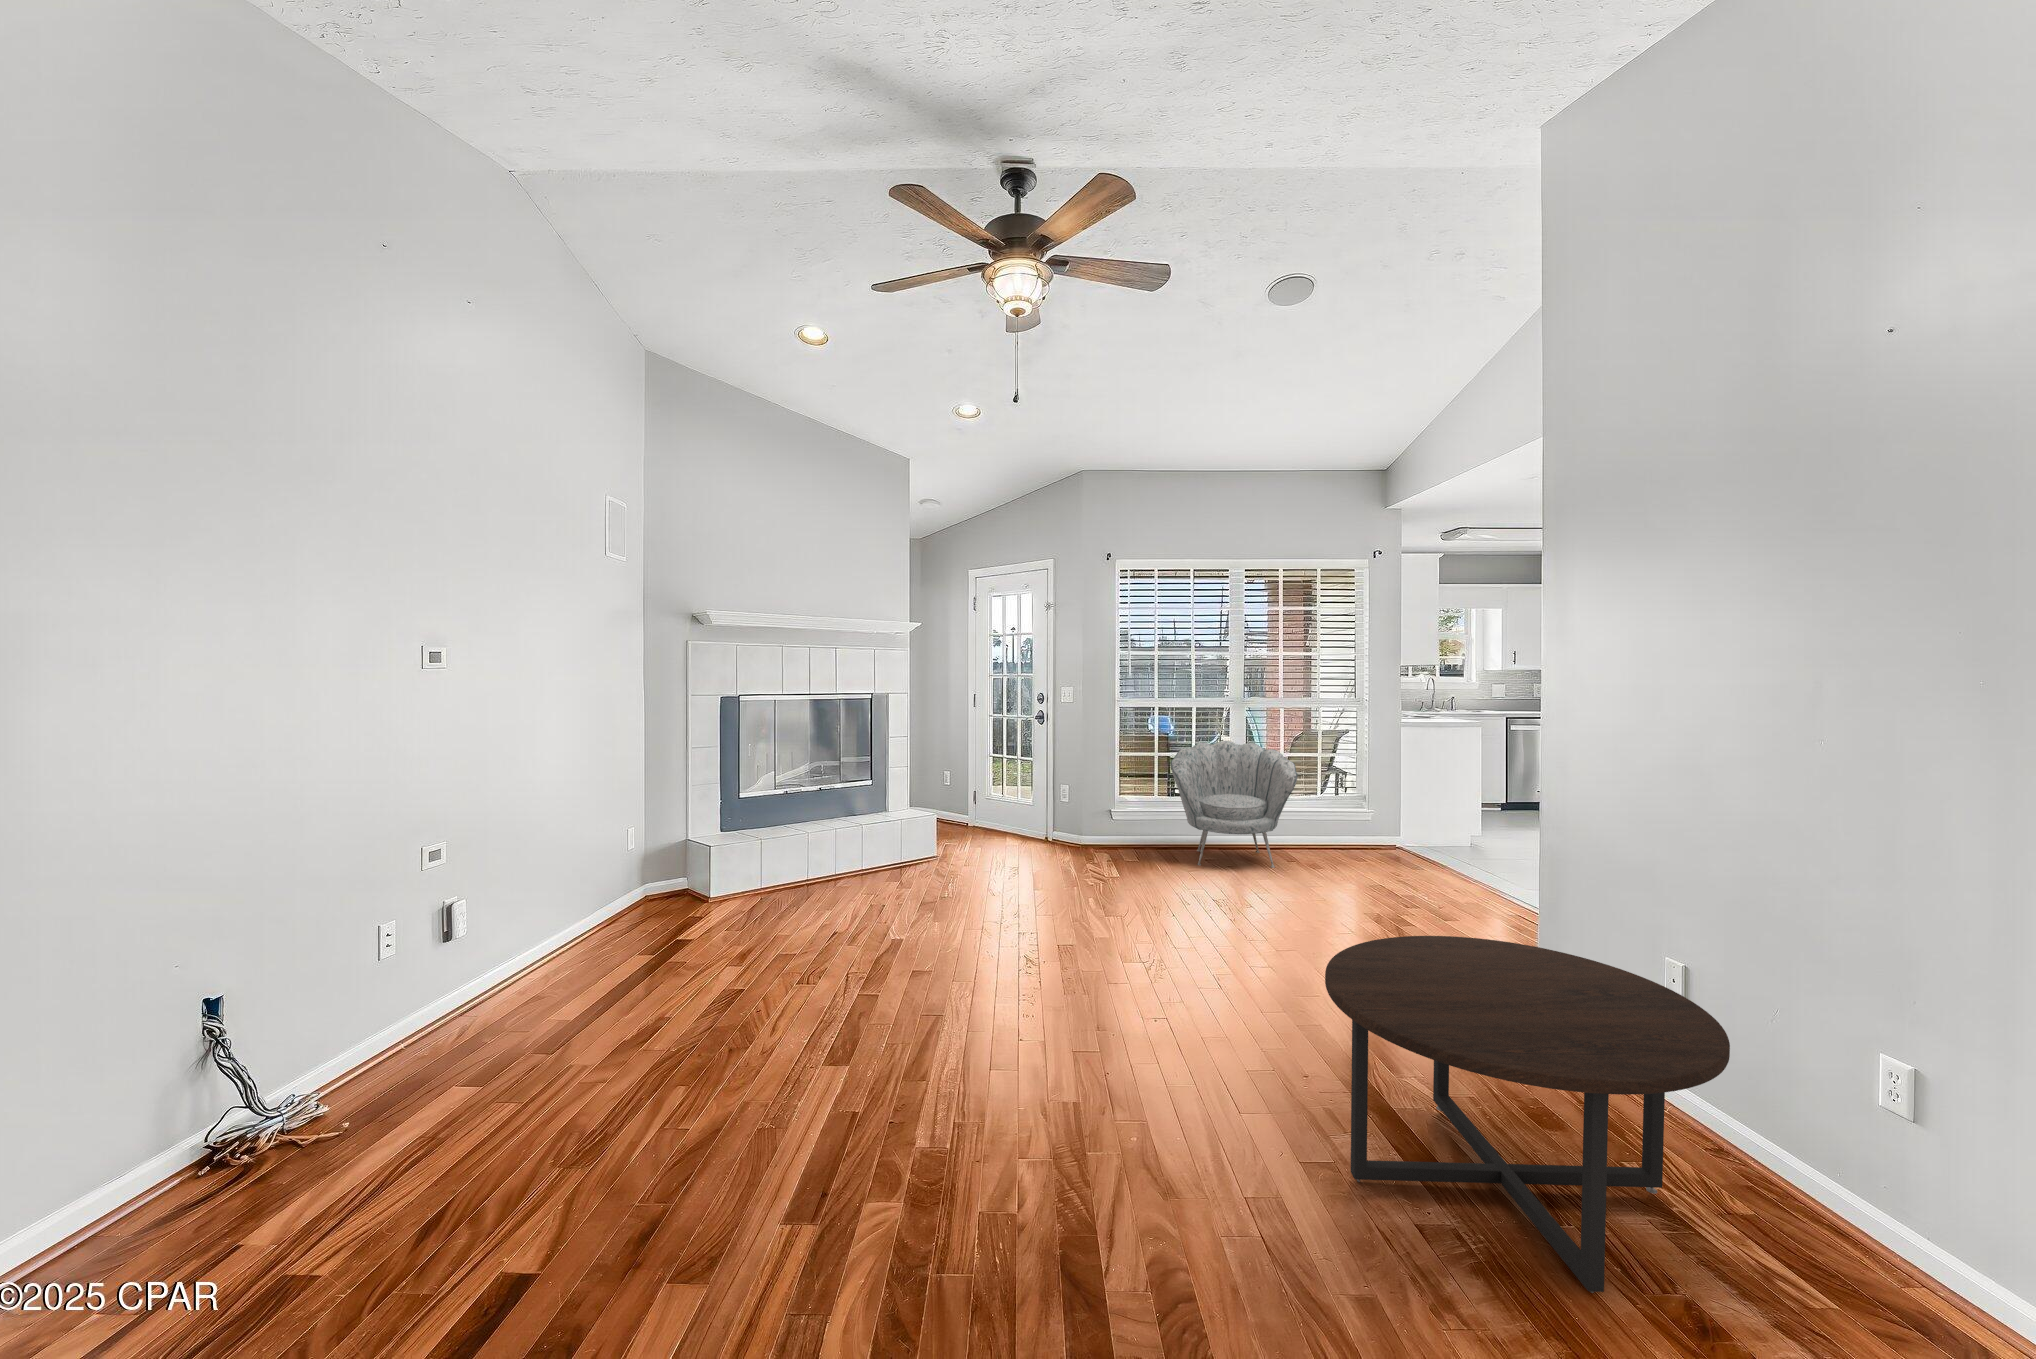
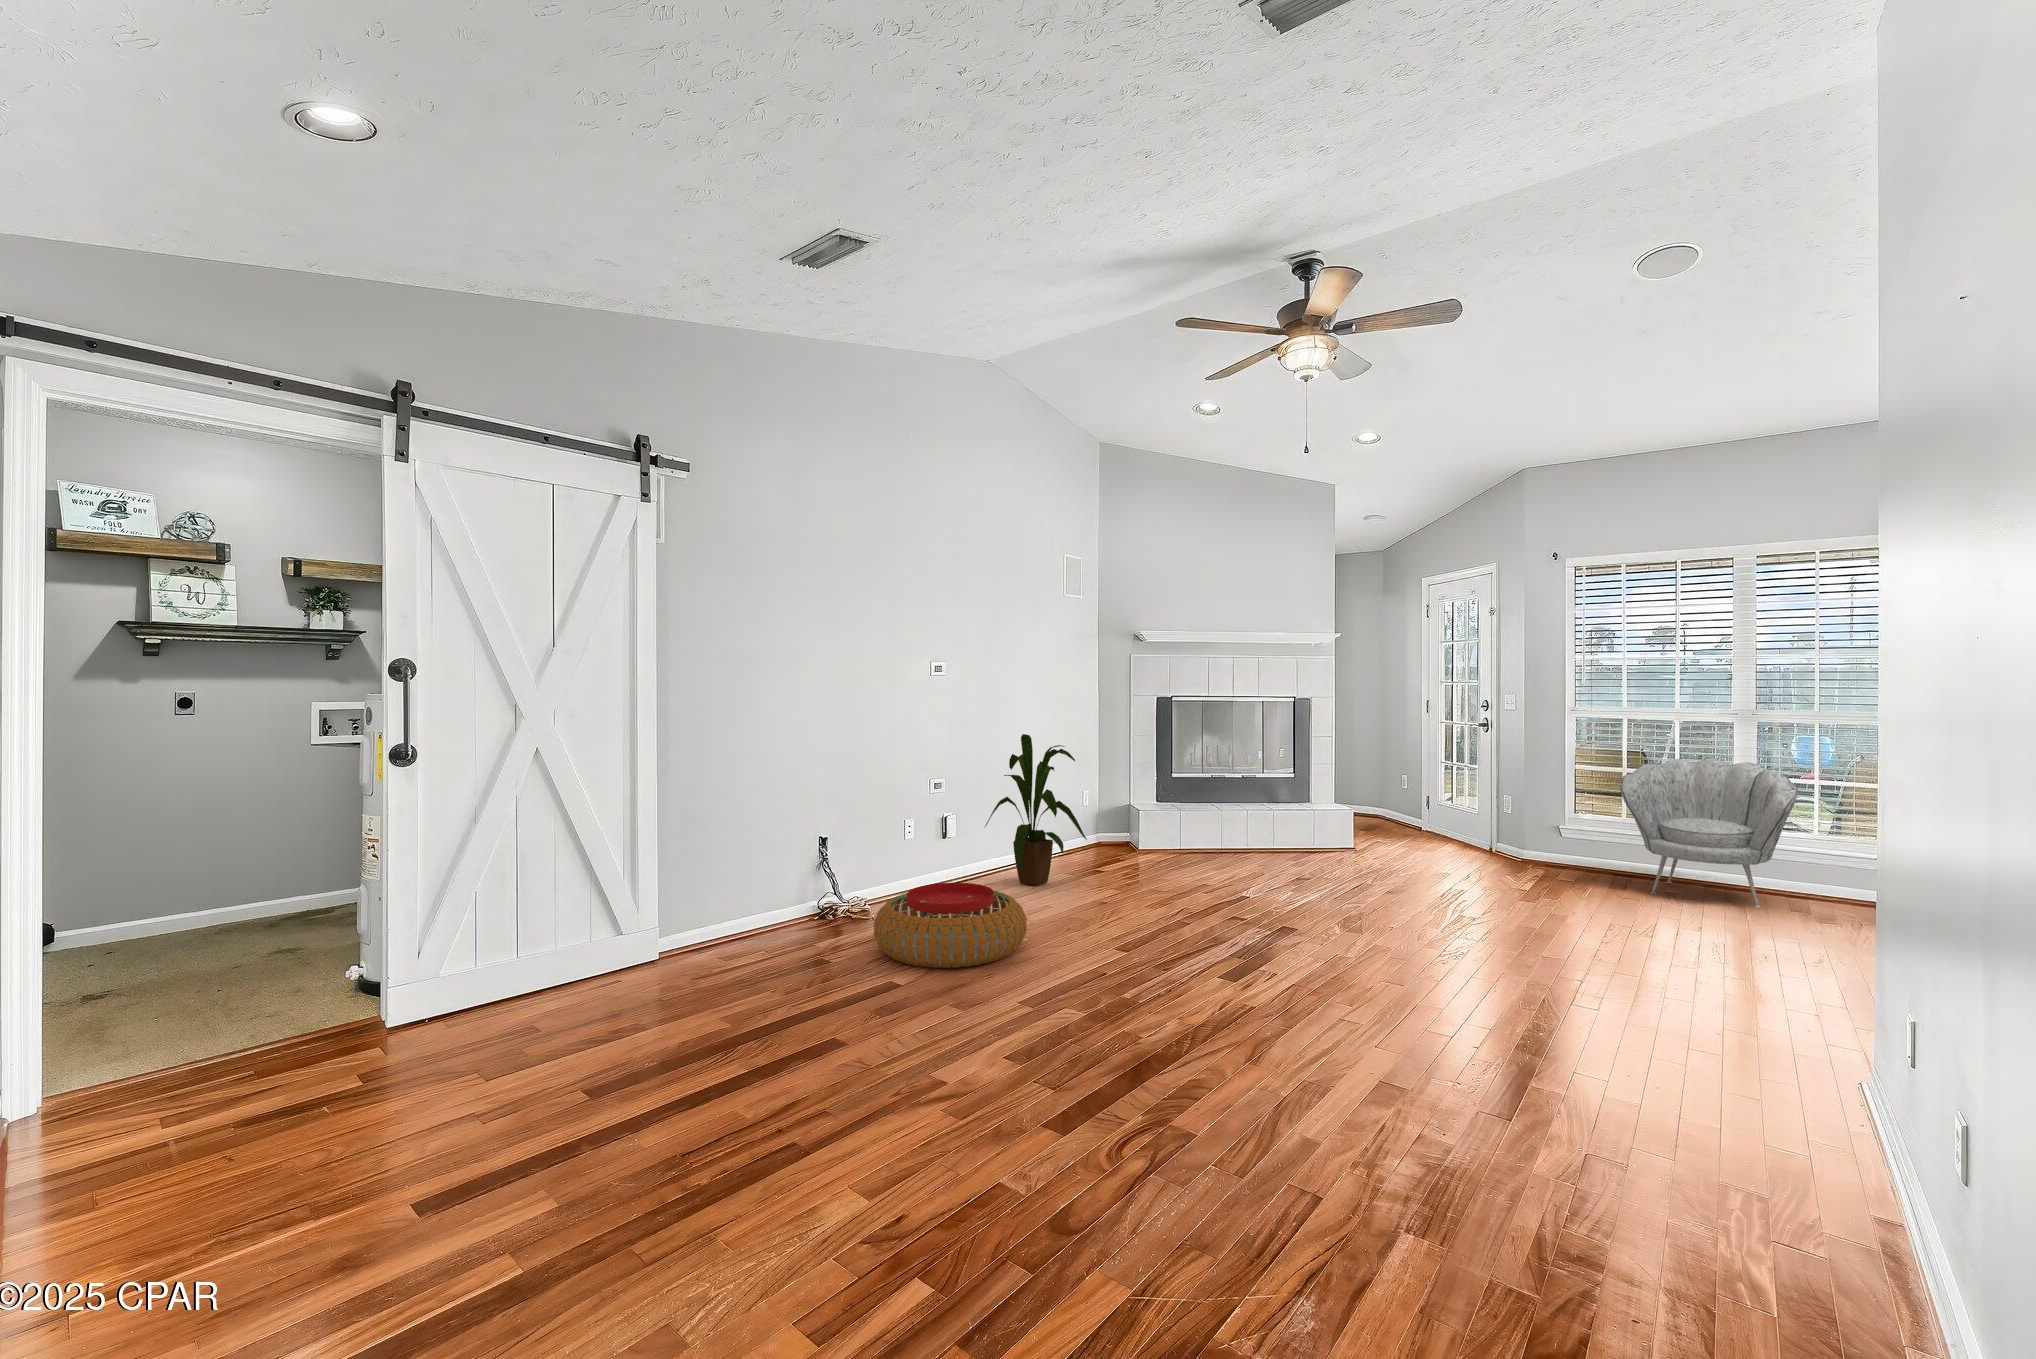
house plant: none [519,773,676,984] -> present [985,734,1087,886]
coffee table: present [1325,936,1730,1293] -> none [1480,903,1877,1189]
pouf: none [364,1035,660,1230] -> present [874,883,1027,968]

